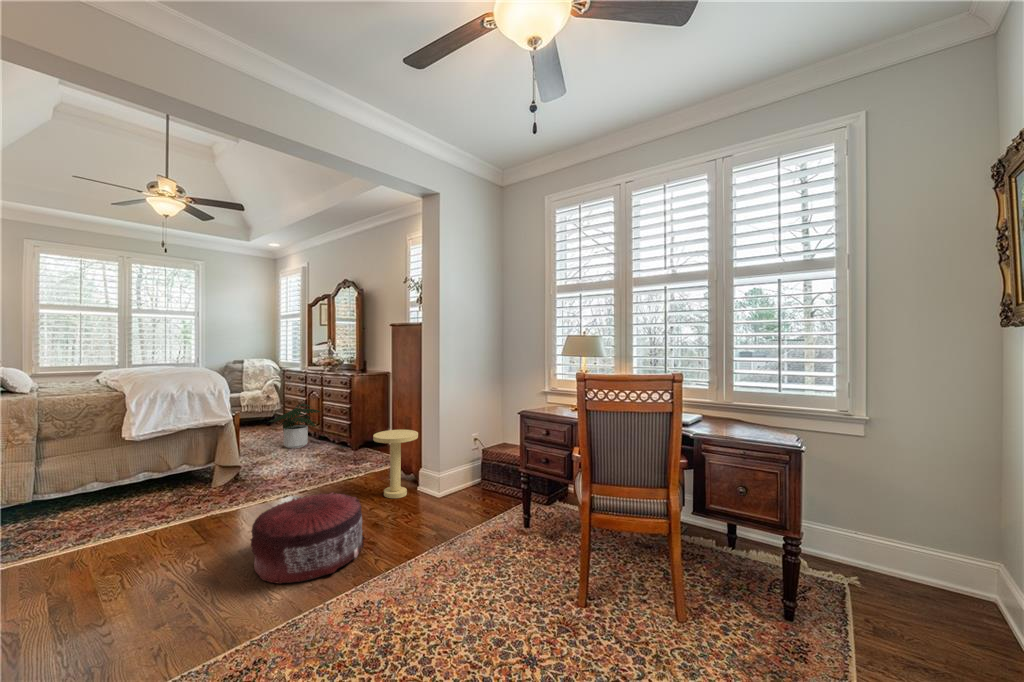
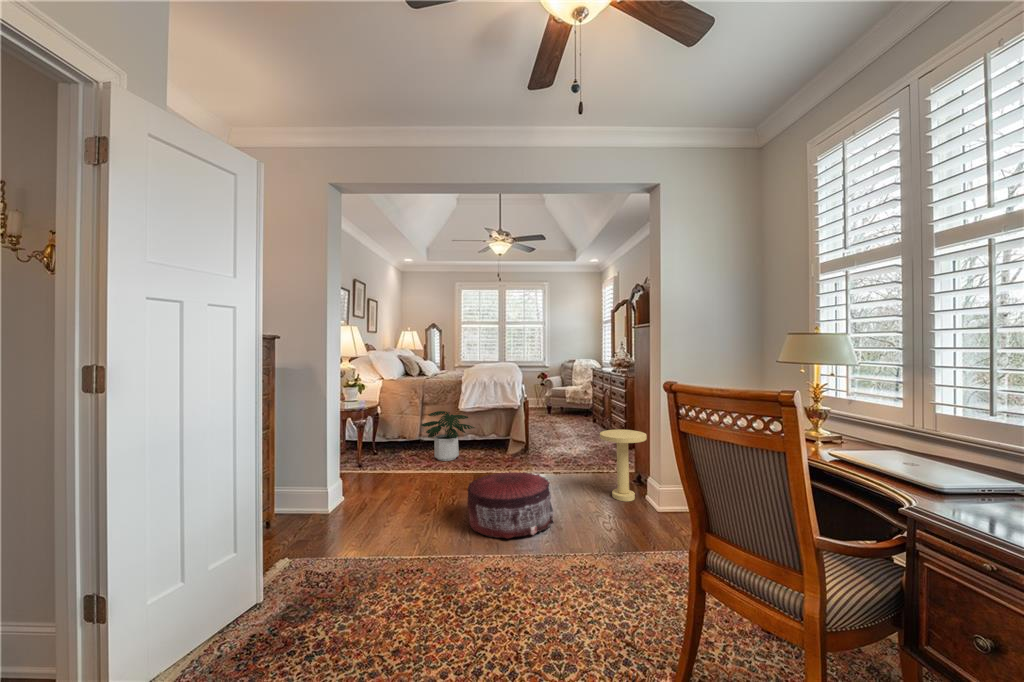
potted plant: present [268,404,320,448] -> present [421,411,475,461]

